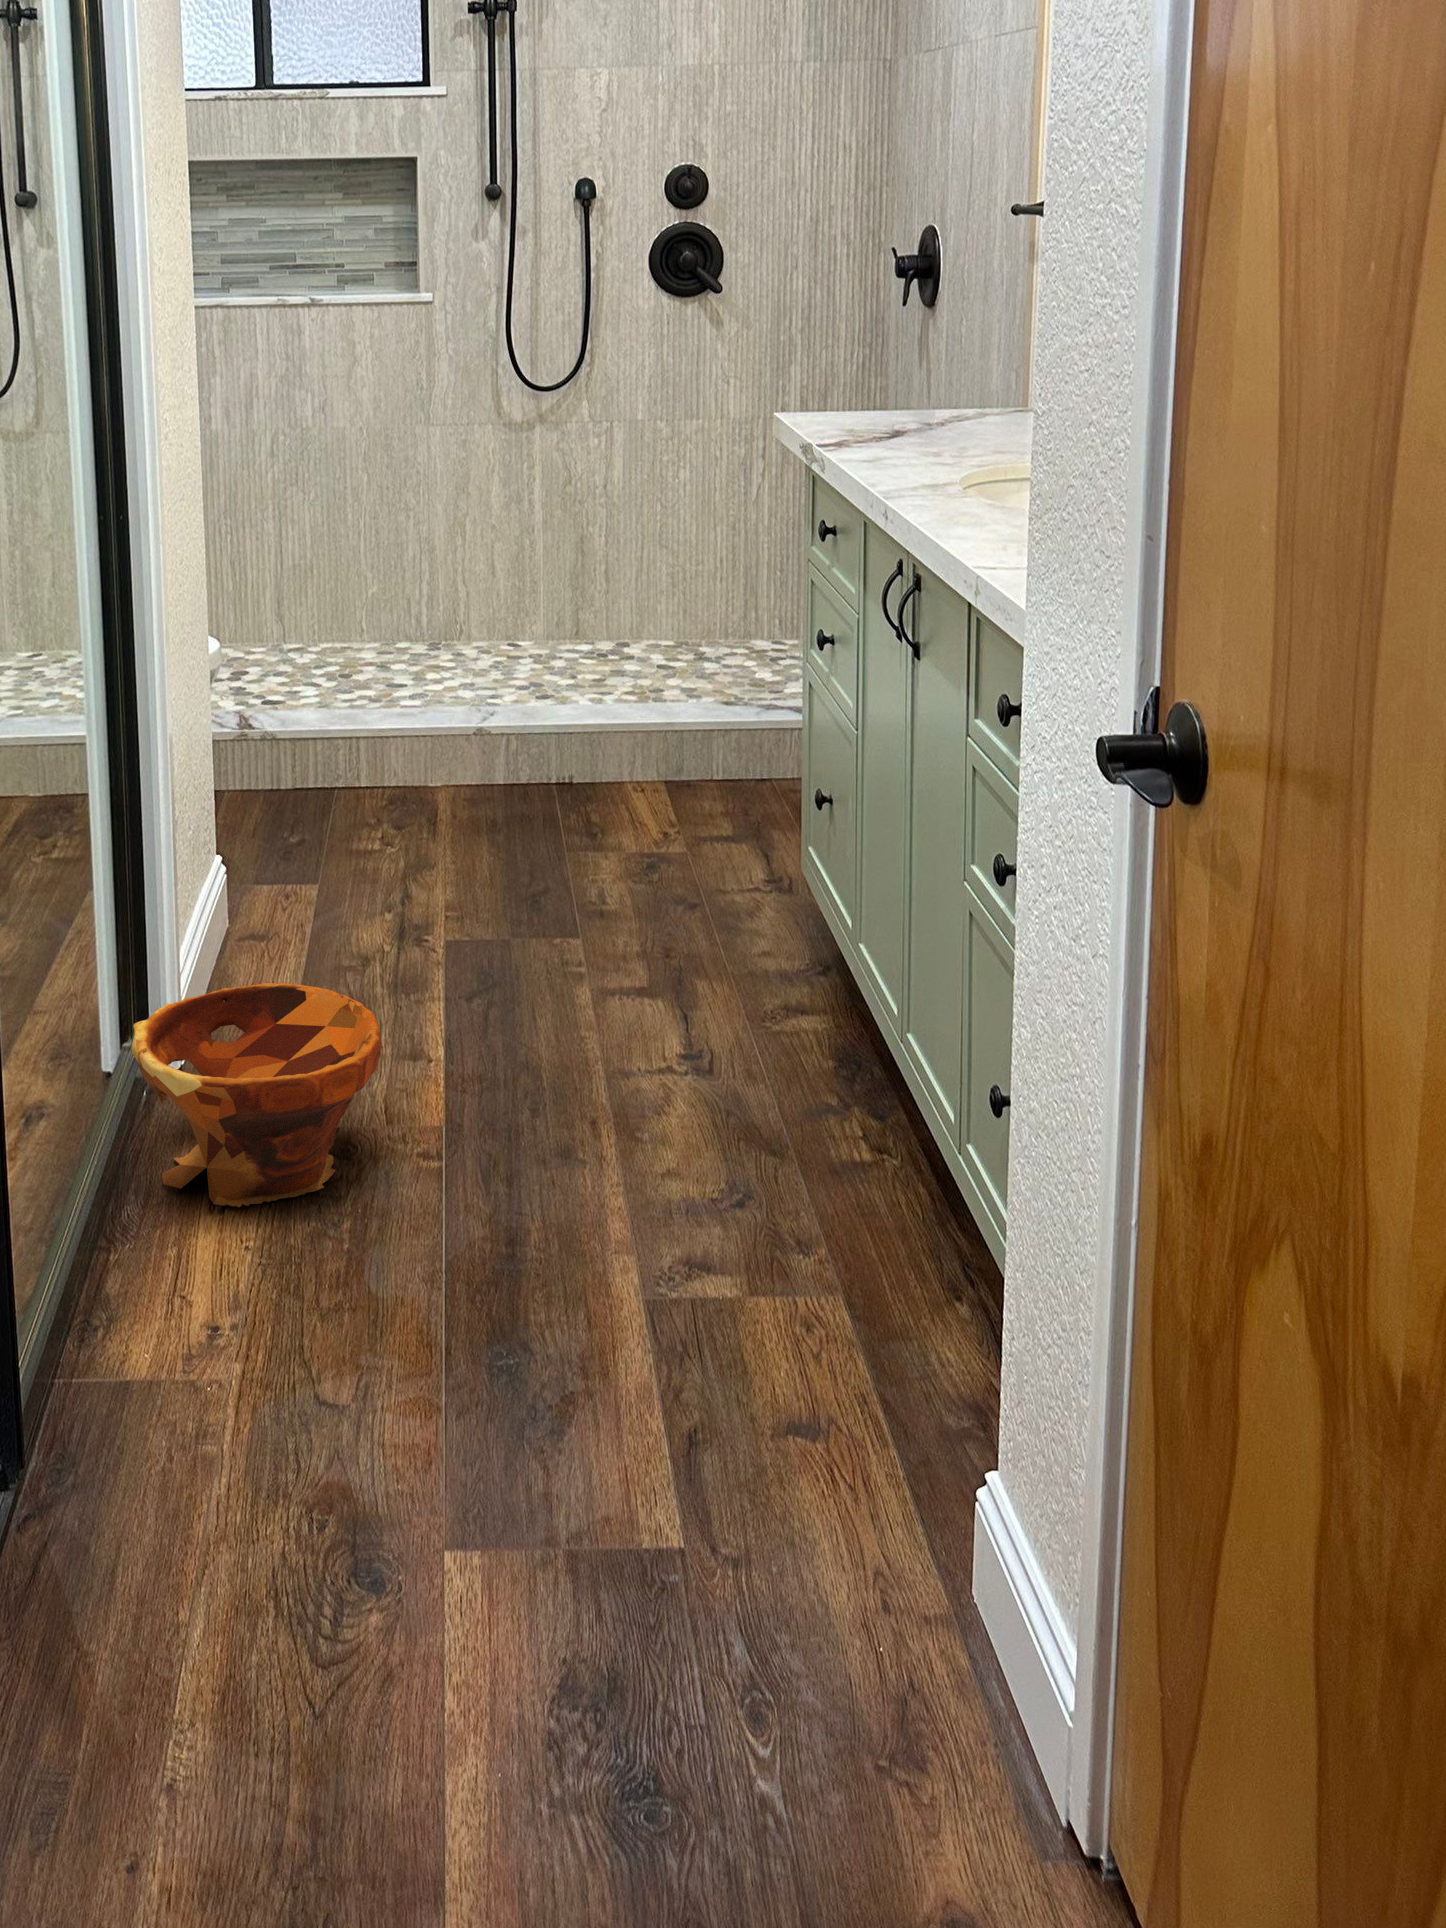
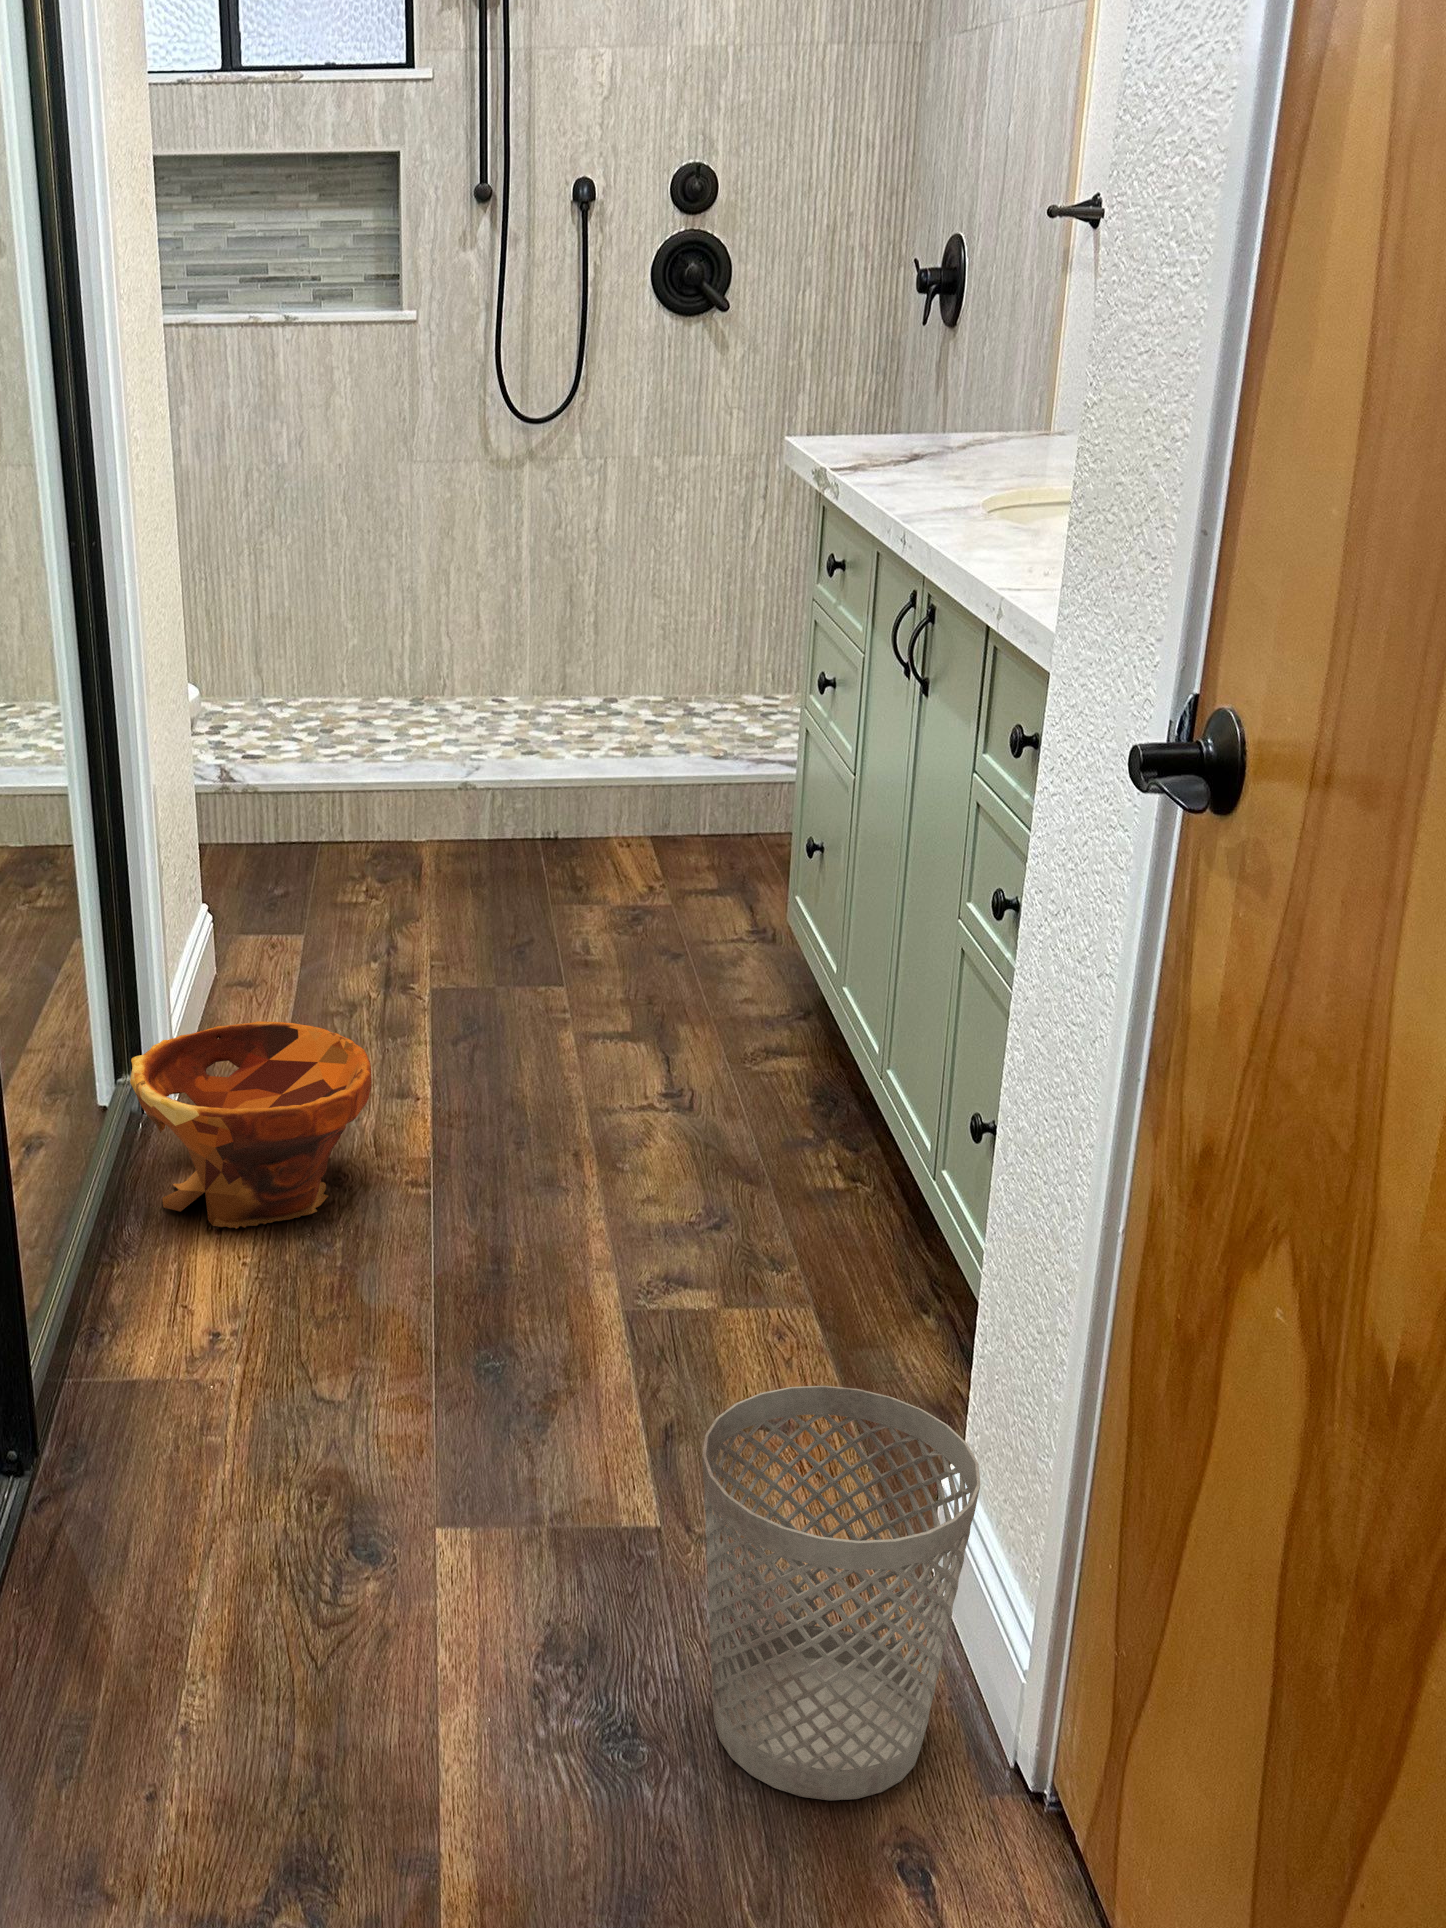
wastebasket: none [723,1387,1019,1877] -> present [703,1386,981,1800]

